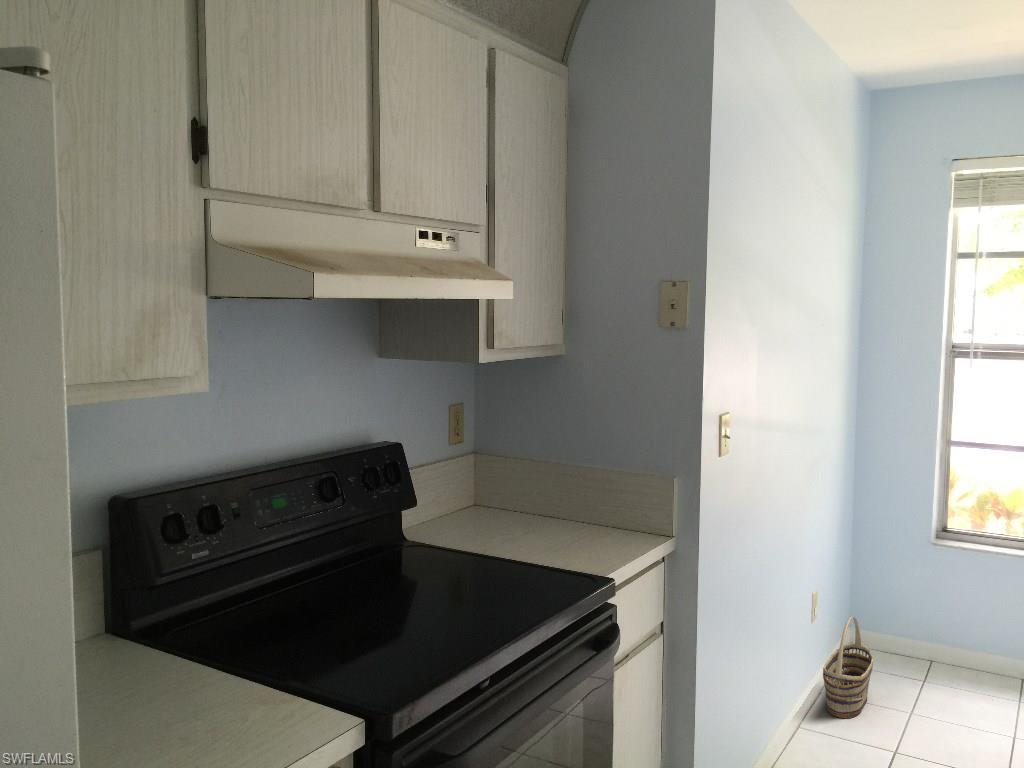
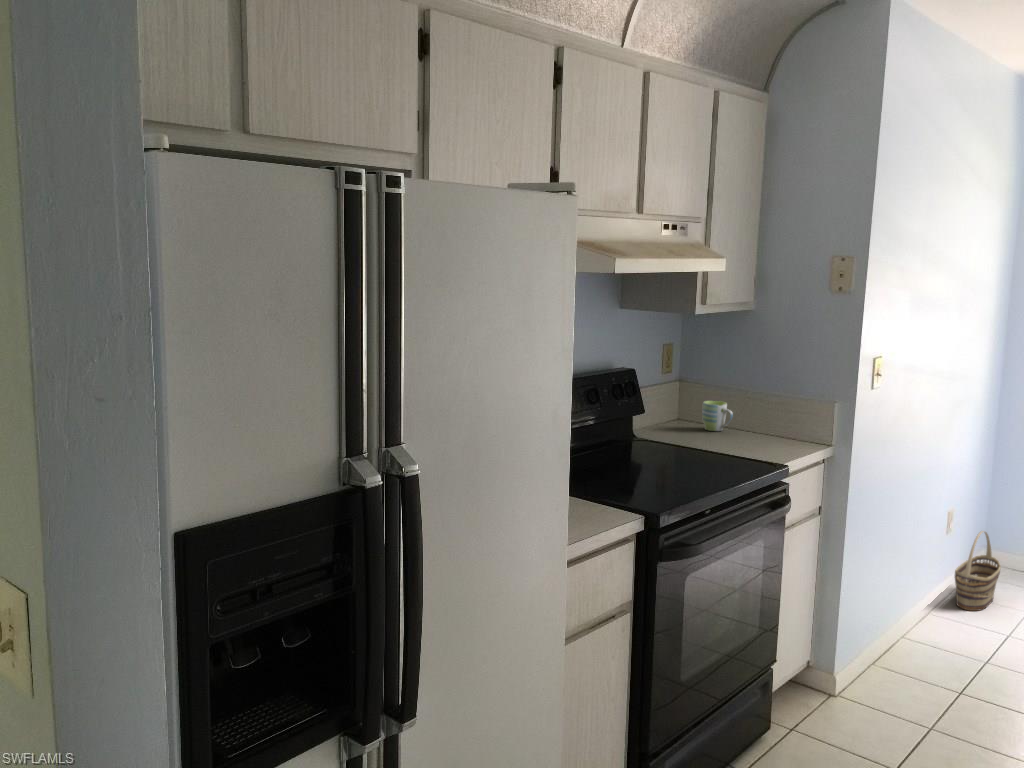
mug: none [500,481,541,524] -> present [702,401,733,431]

